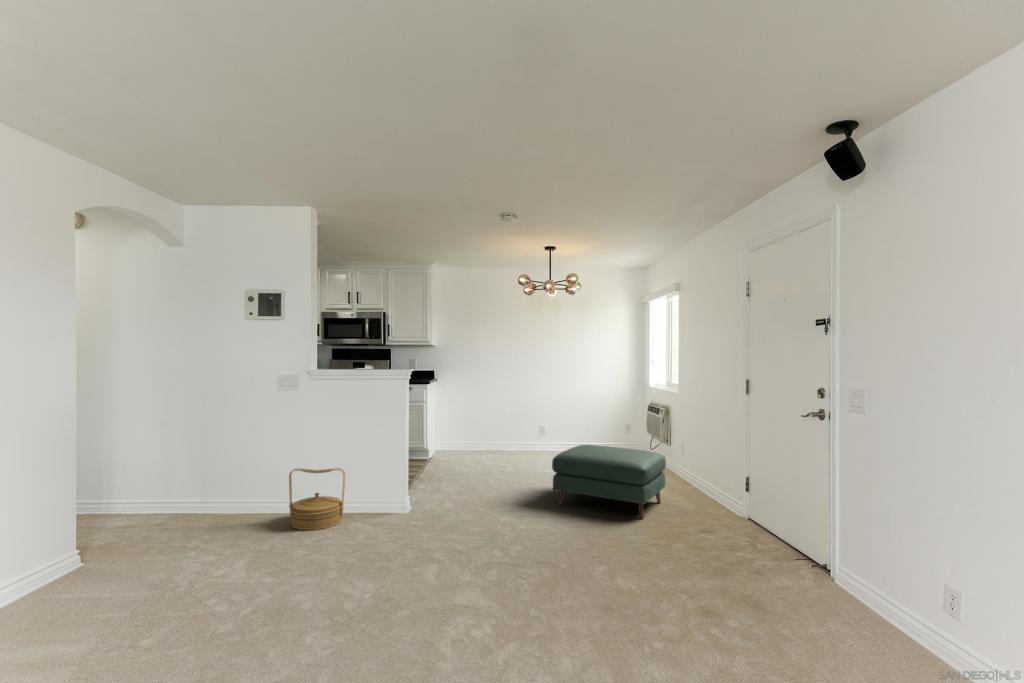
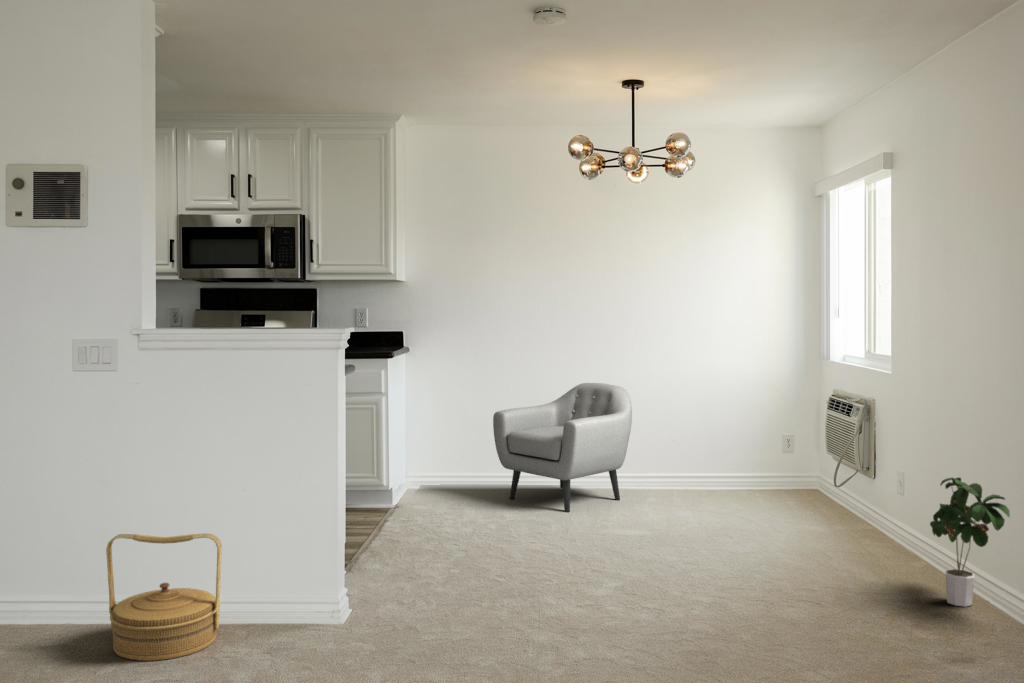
armchair: none [481,398,551,463] -> present [493,383,632,512]
potted plant: none [692,442,725,505] -> present [930,478,1010,607]
ottoman: present [552,445,666,519] -> none [645,481,881,640]

